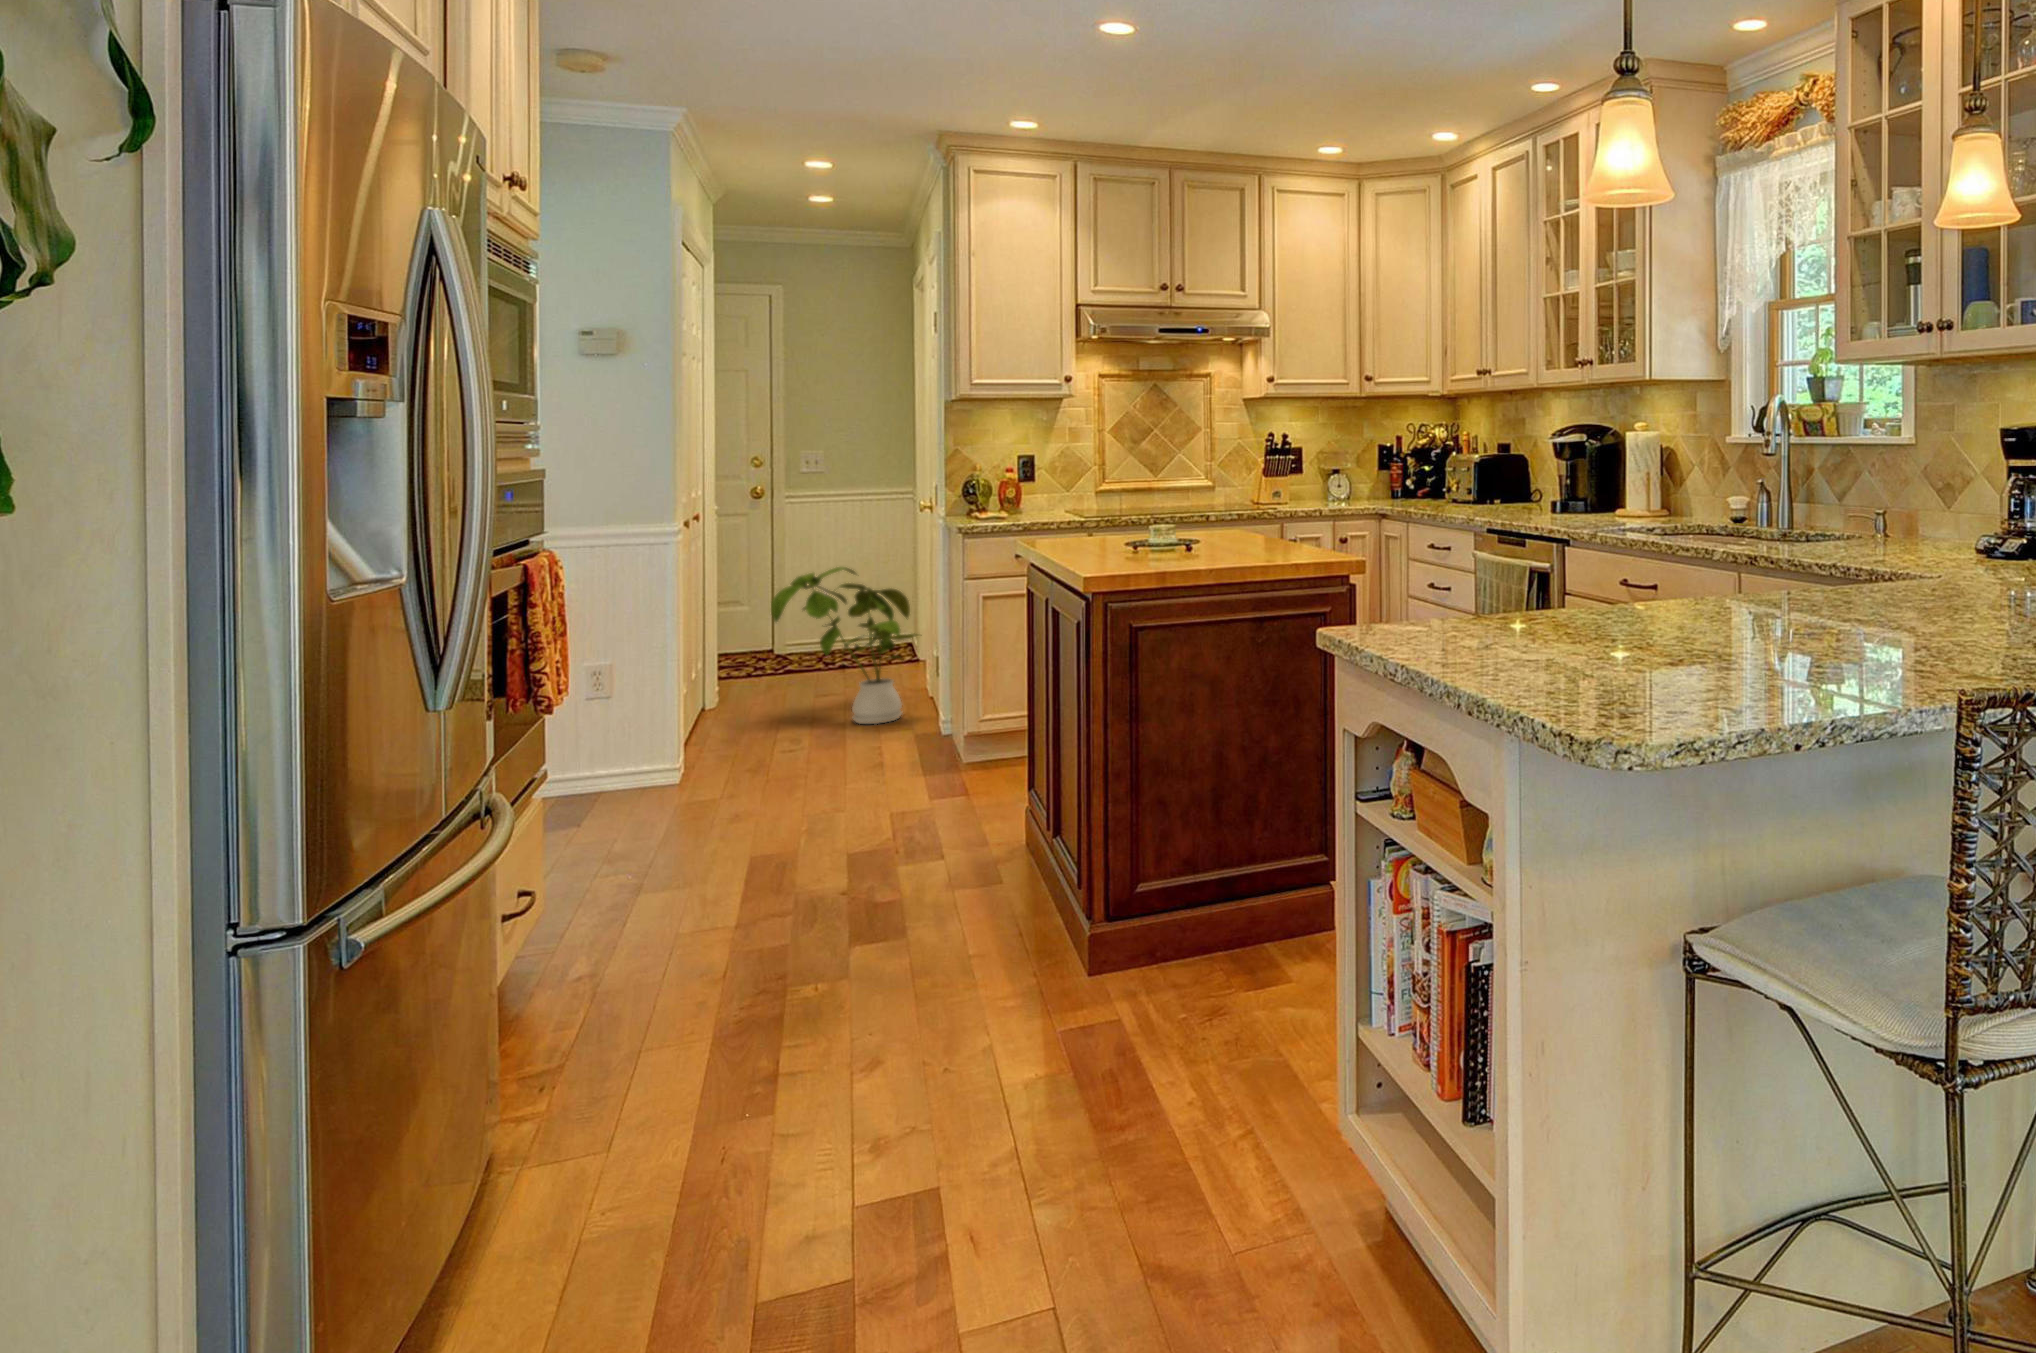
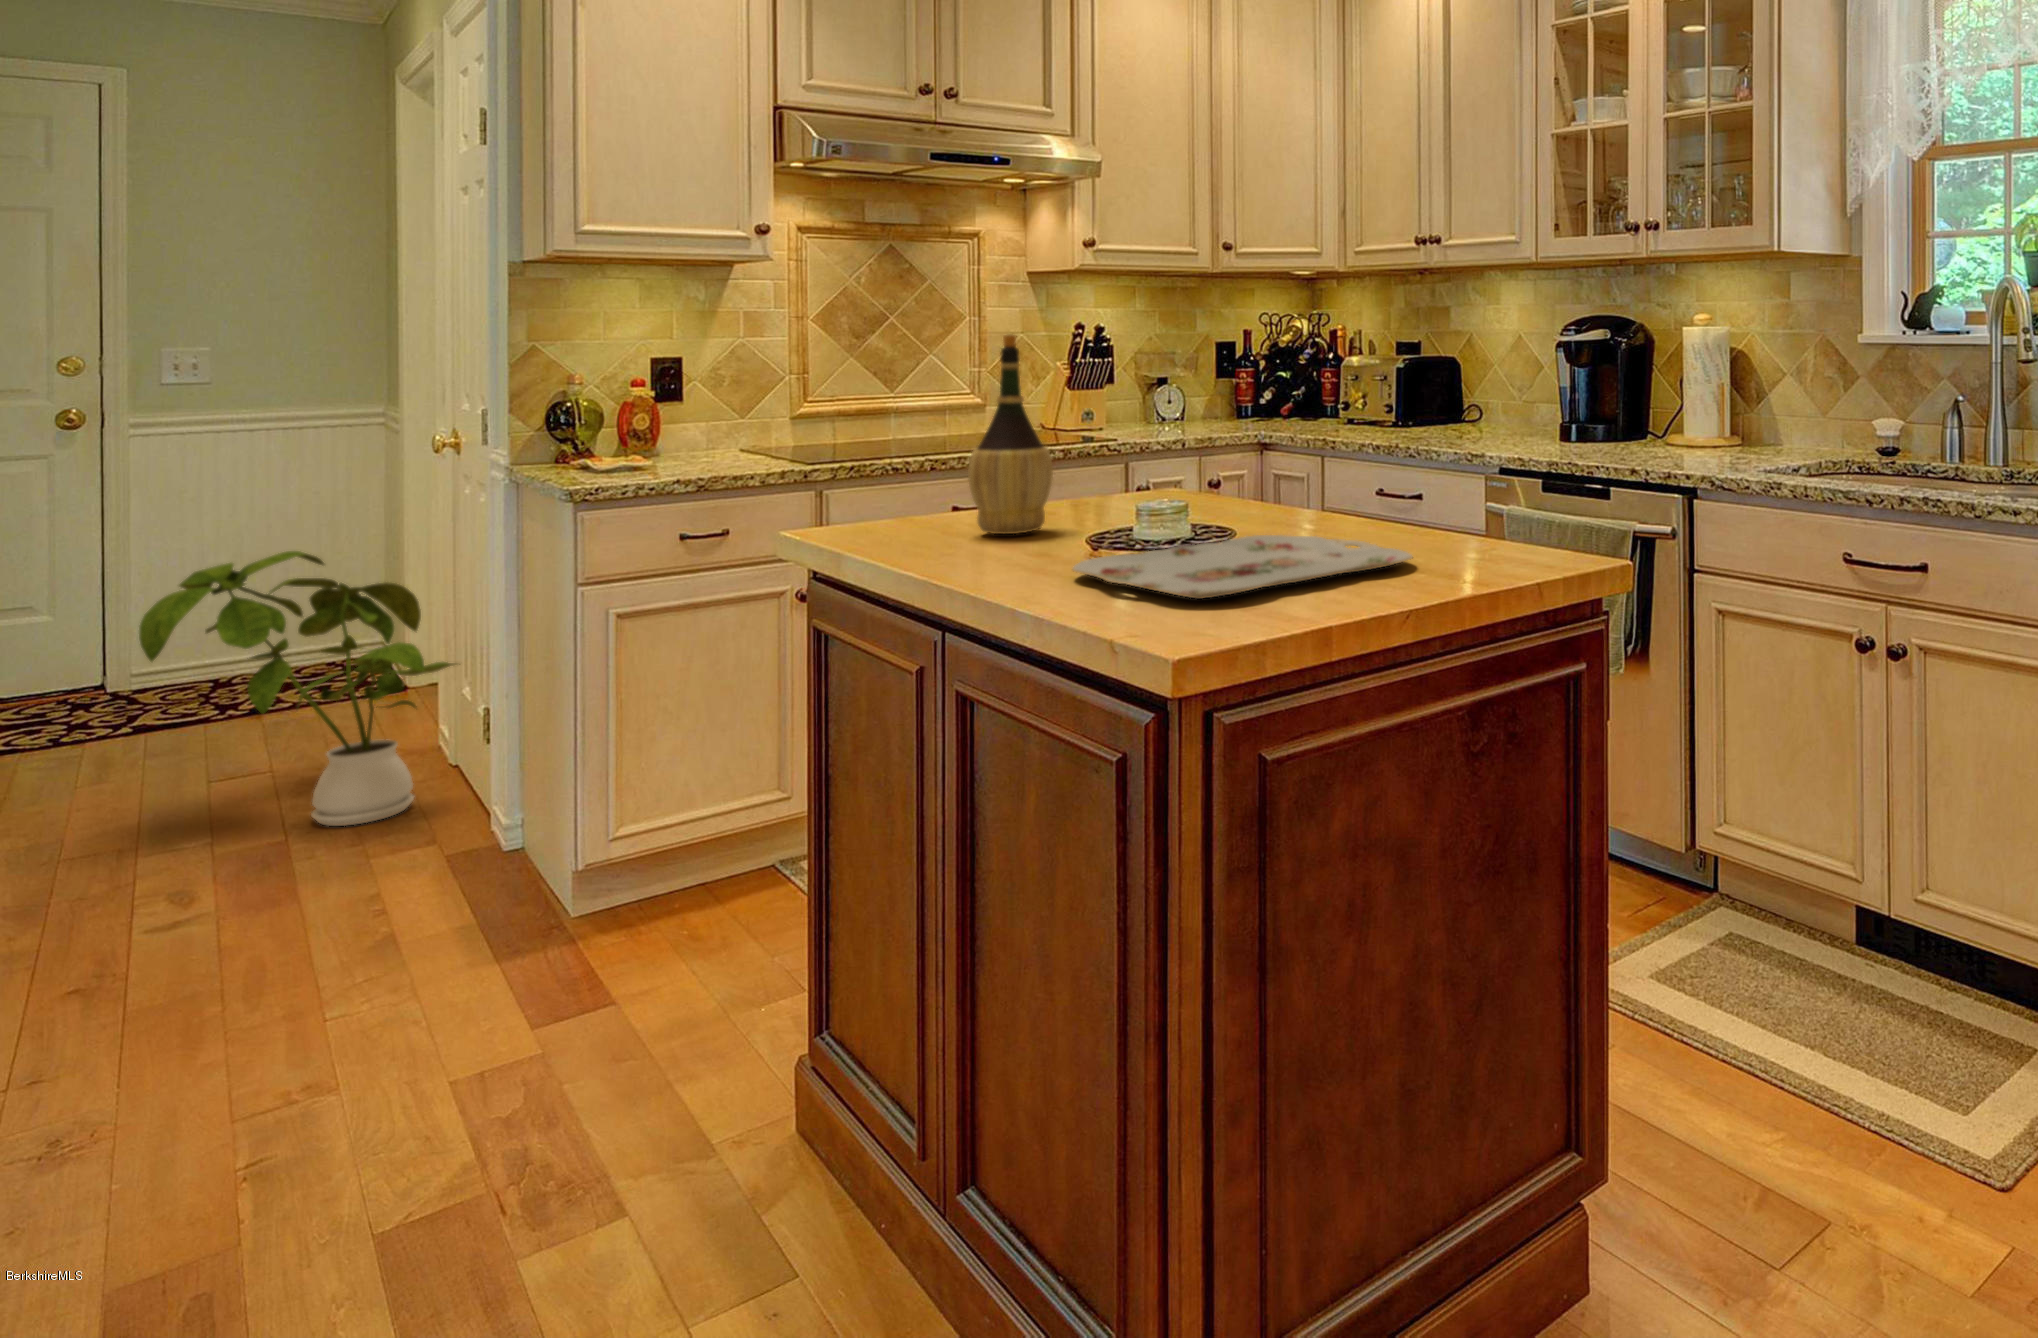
wine bottle: none [1076,445,1120,548] -> present [968,334,1053,534]
serving tray: none [1082,550,1247,571] -> present [1073,535,1412,599]

